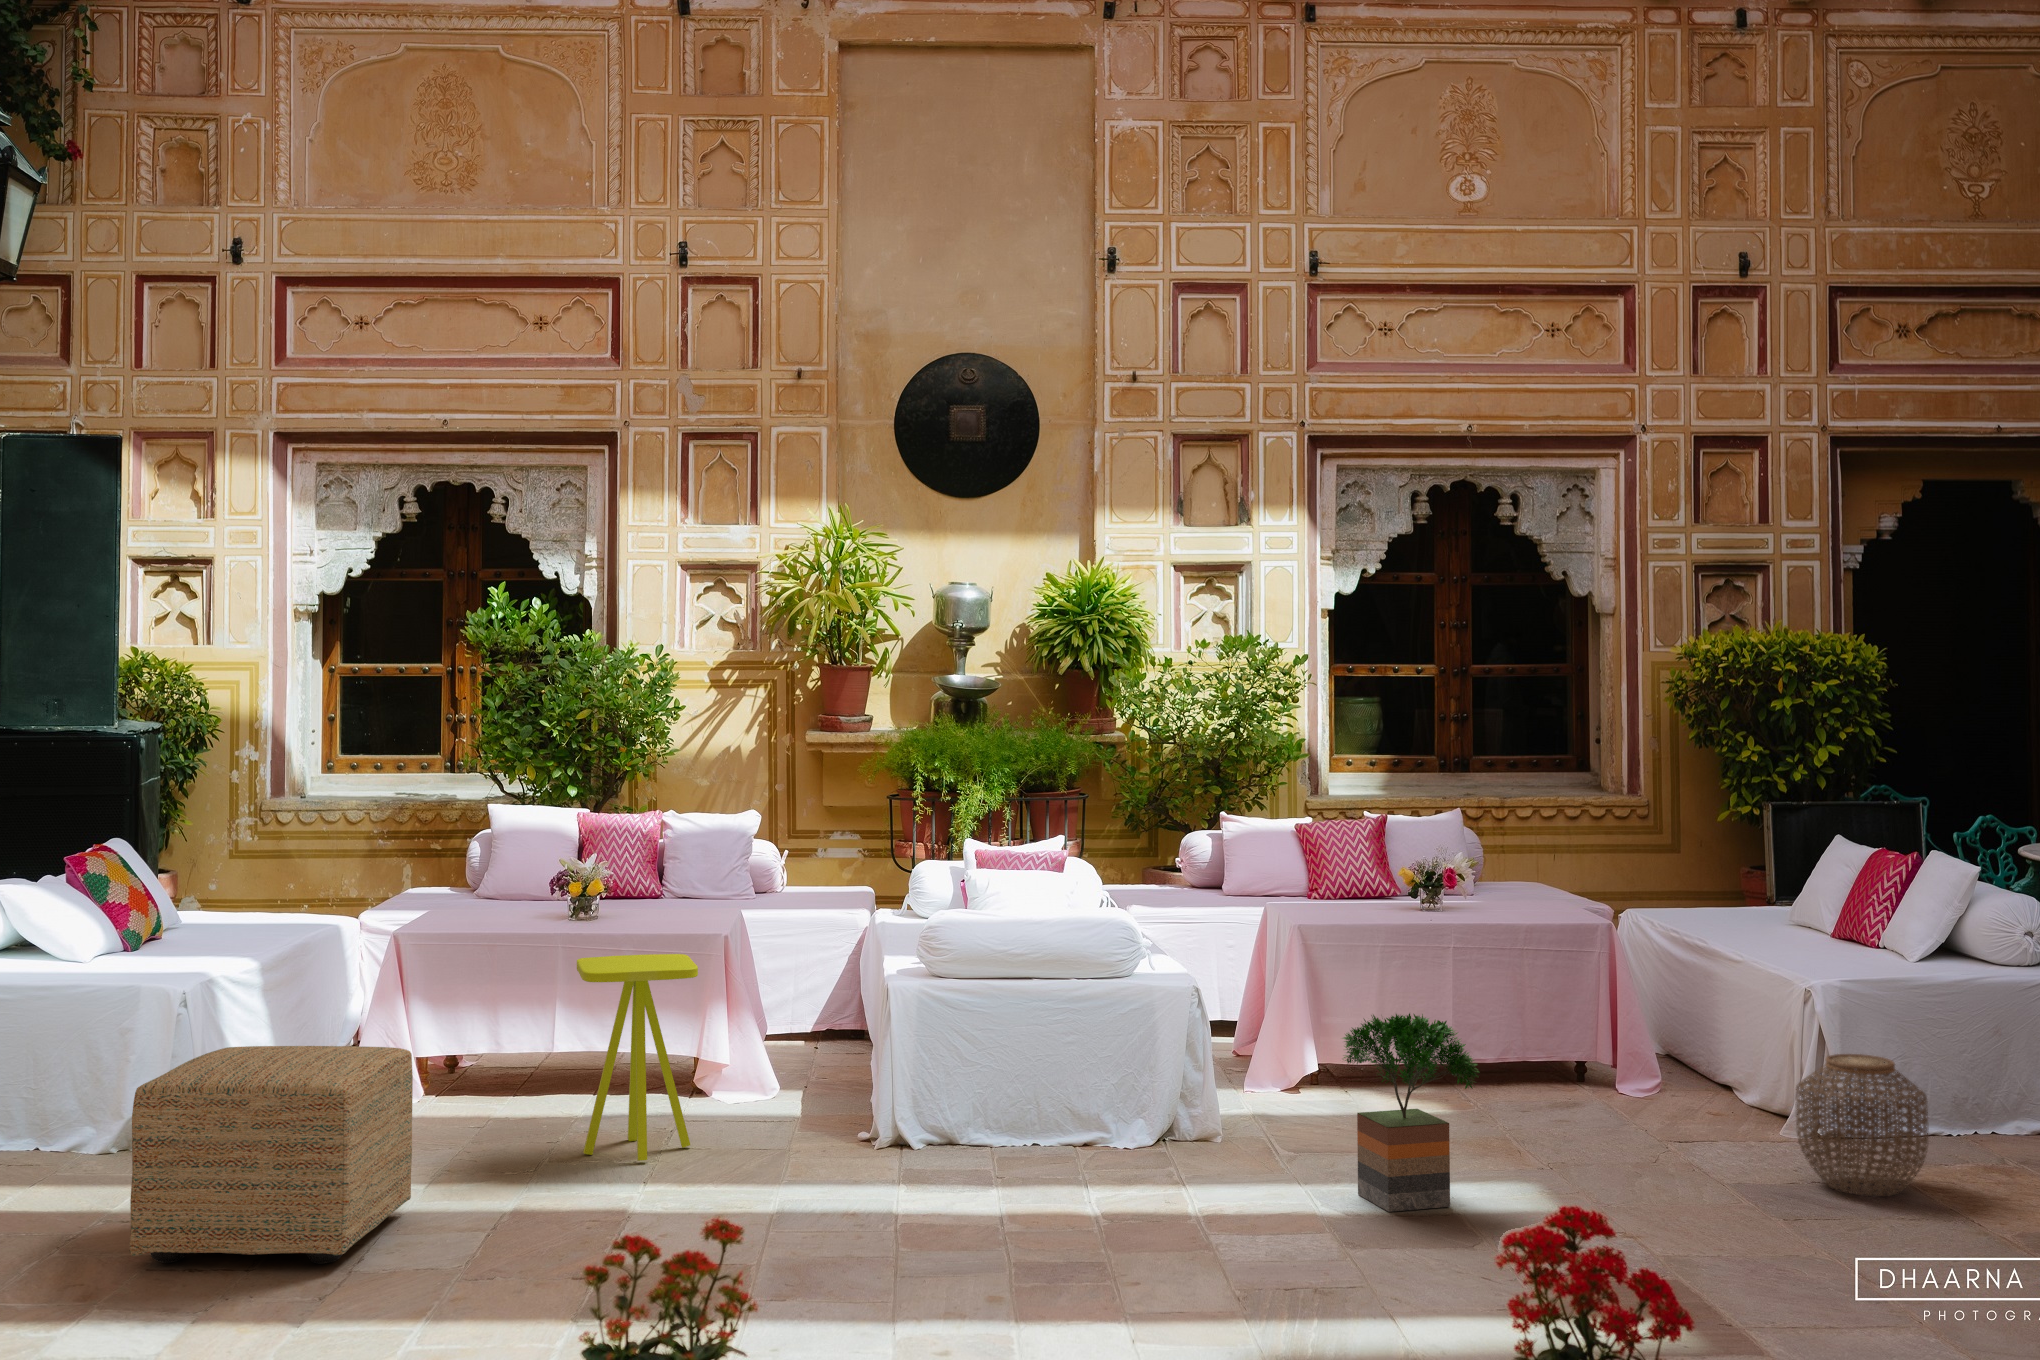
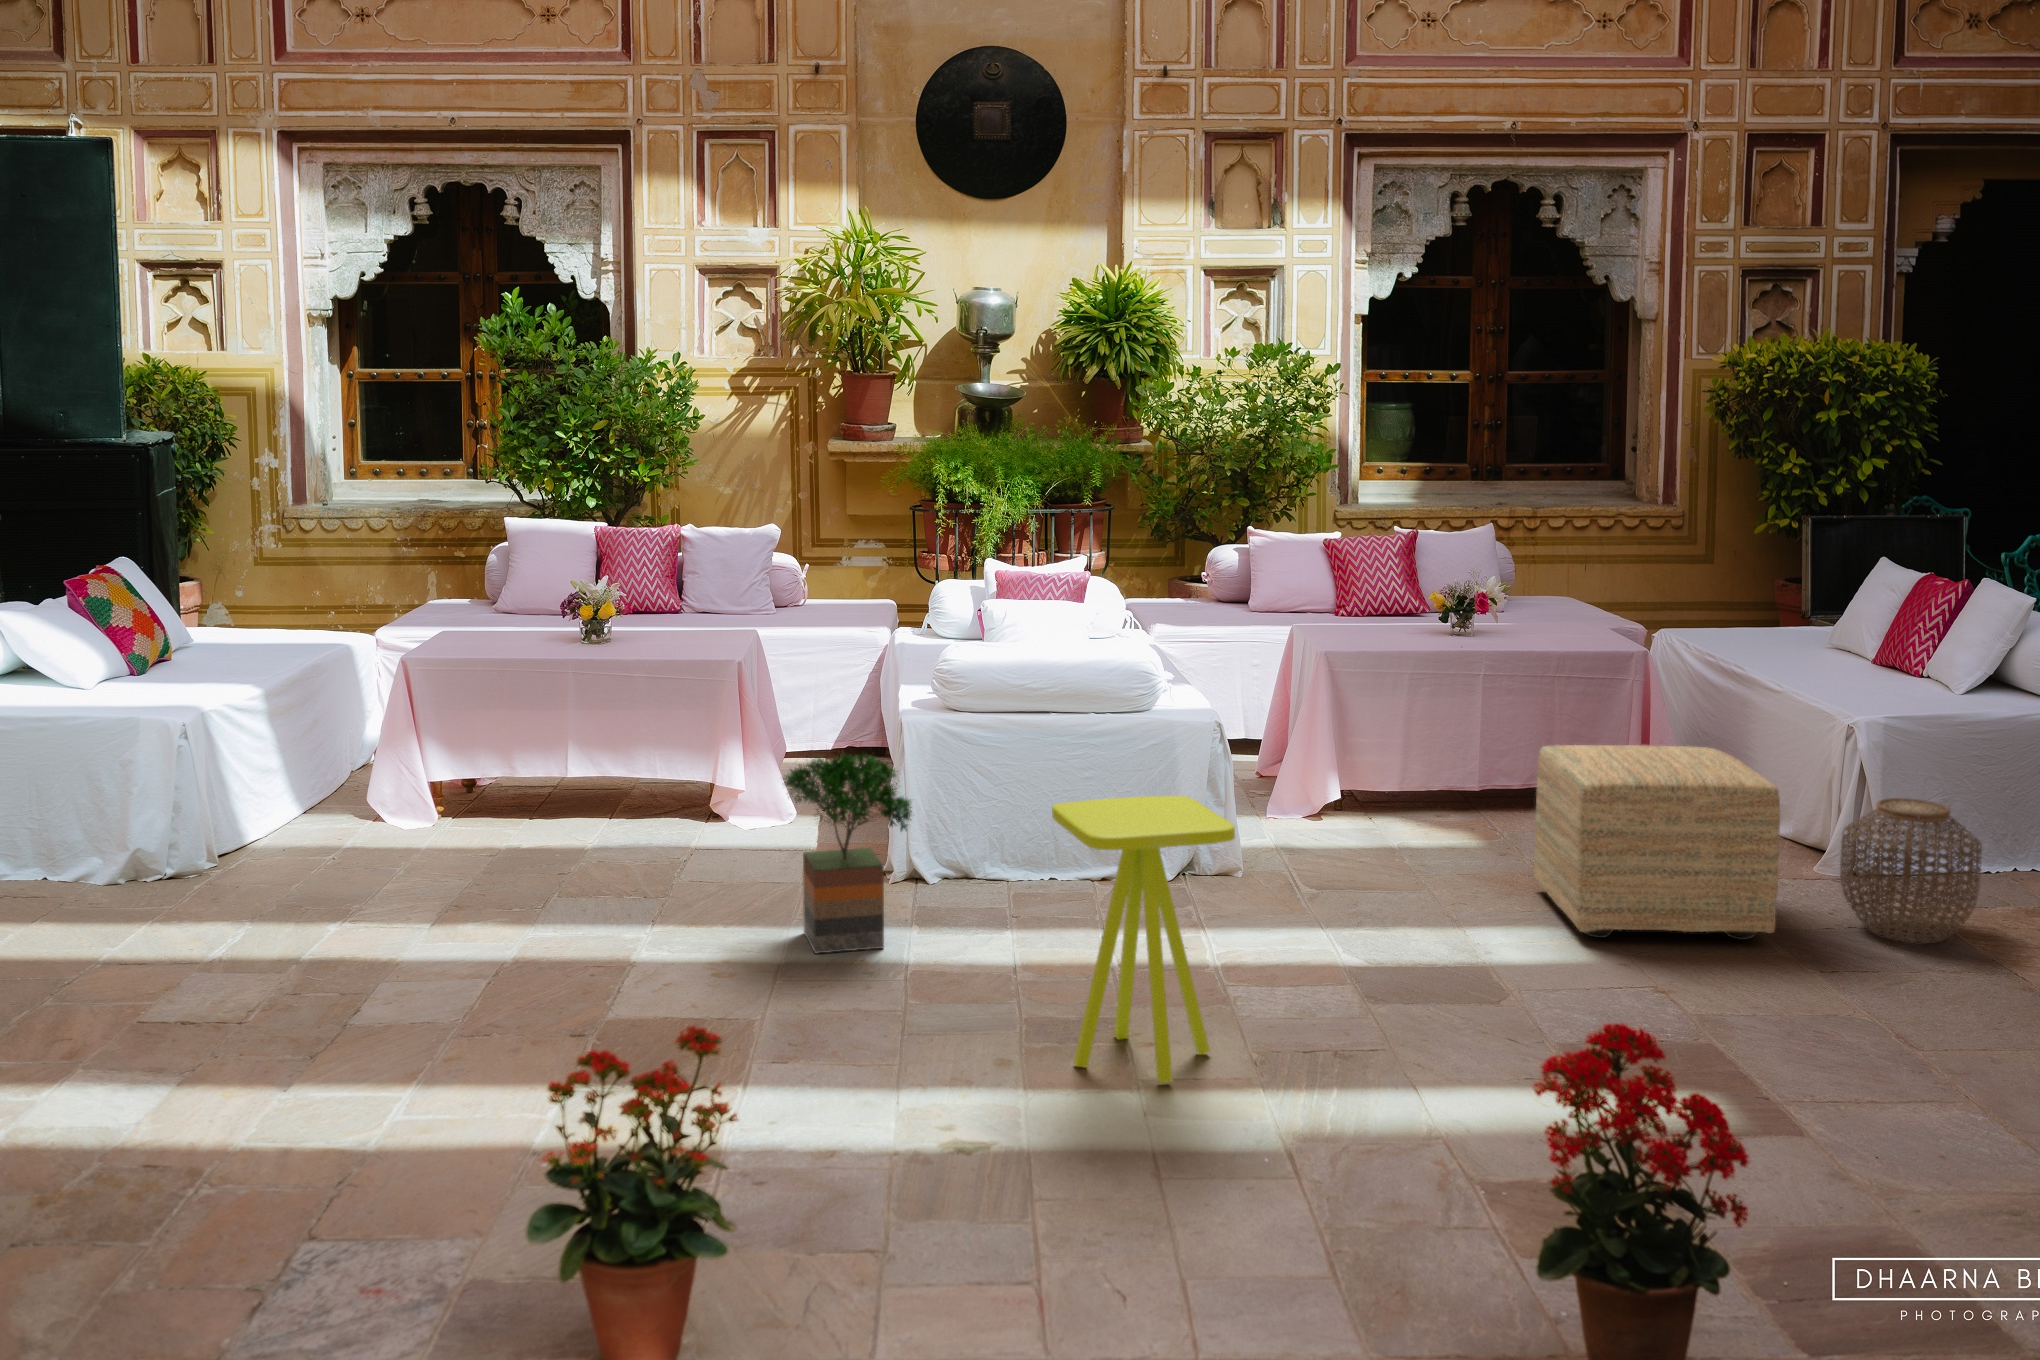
side table: present [577,954,698,1161] -> present [1052,796,1235,1083]
potted tree: present [1343,1013,1479,1212] -> present [783,753,912,953]
ottoman: present [130,1046,413,1264] -> present [1534,745,1780,940]

